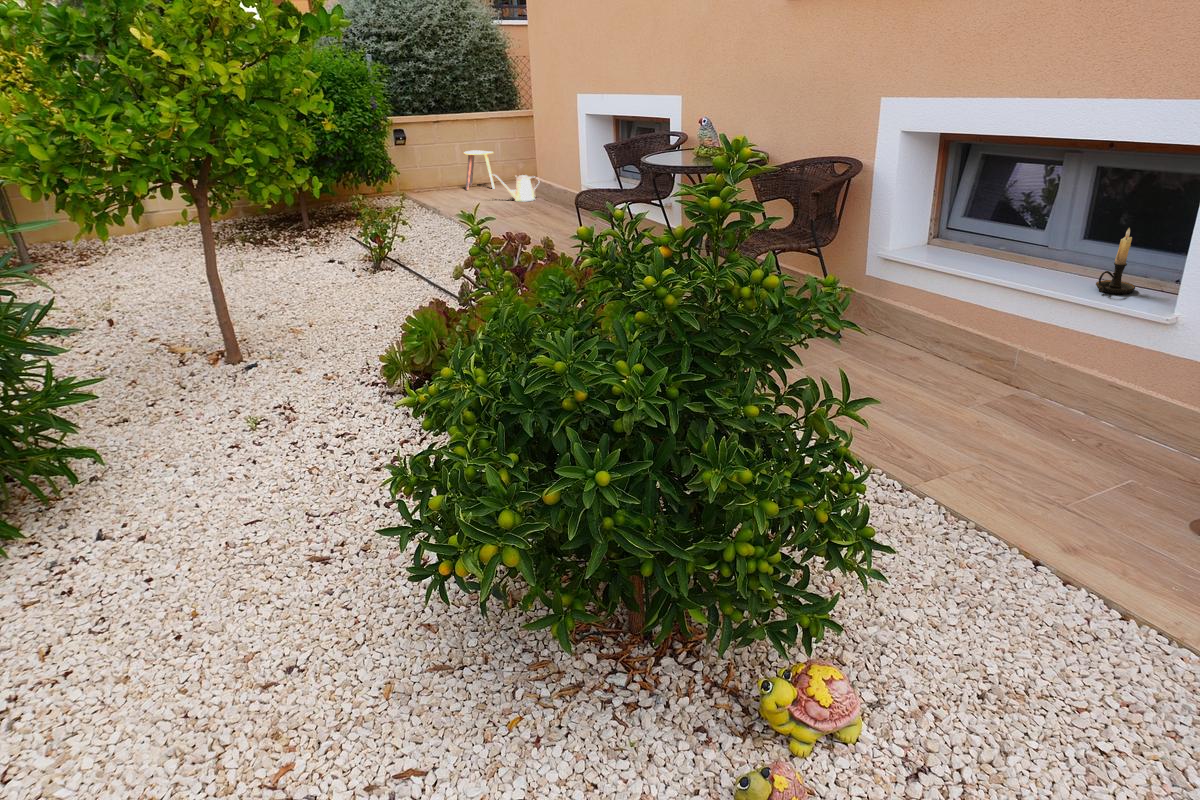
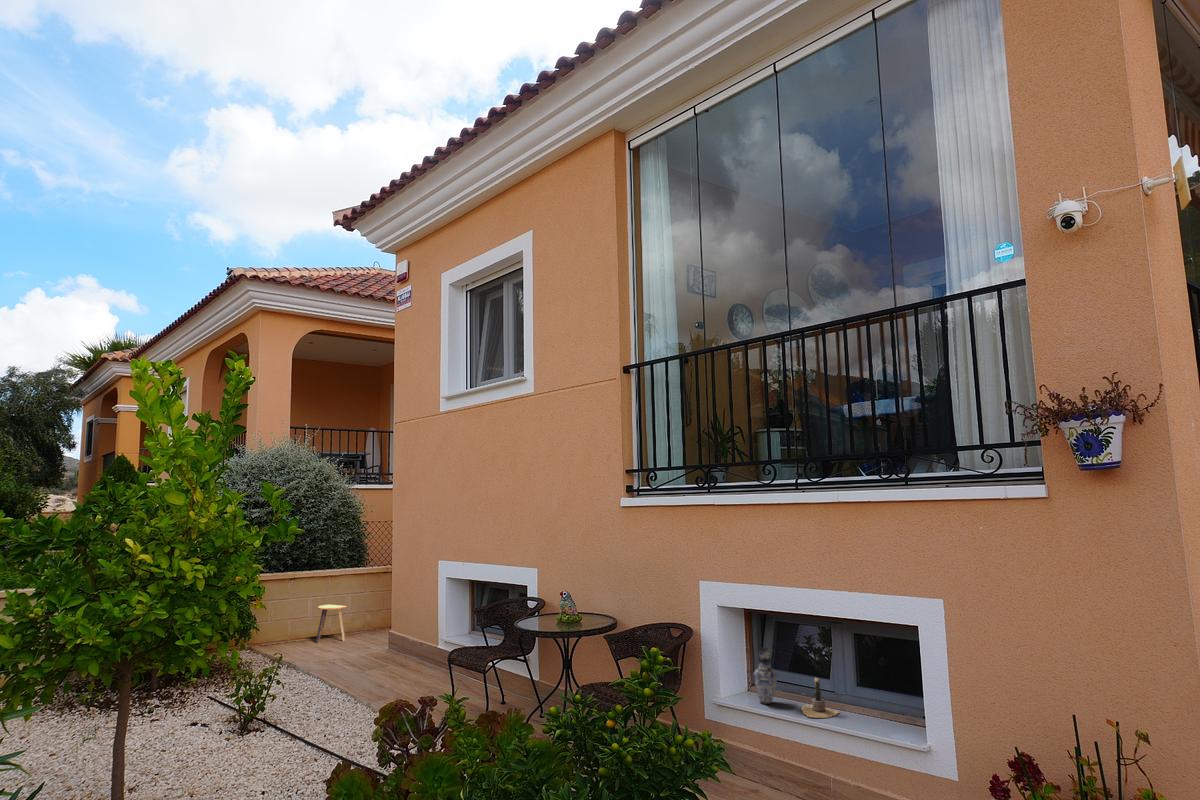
watering can: present [494,175,536,201] -> none [349,628,394,654]
vase: none [937,187,972,259] -> present [753,648,777,704]
potted cactus: none [995,226,1049,277] -> present [801,678,840,718]
candle holder: present [1096,228,1135,294] -> none [873,679,900,730]

